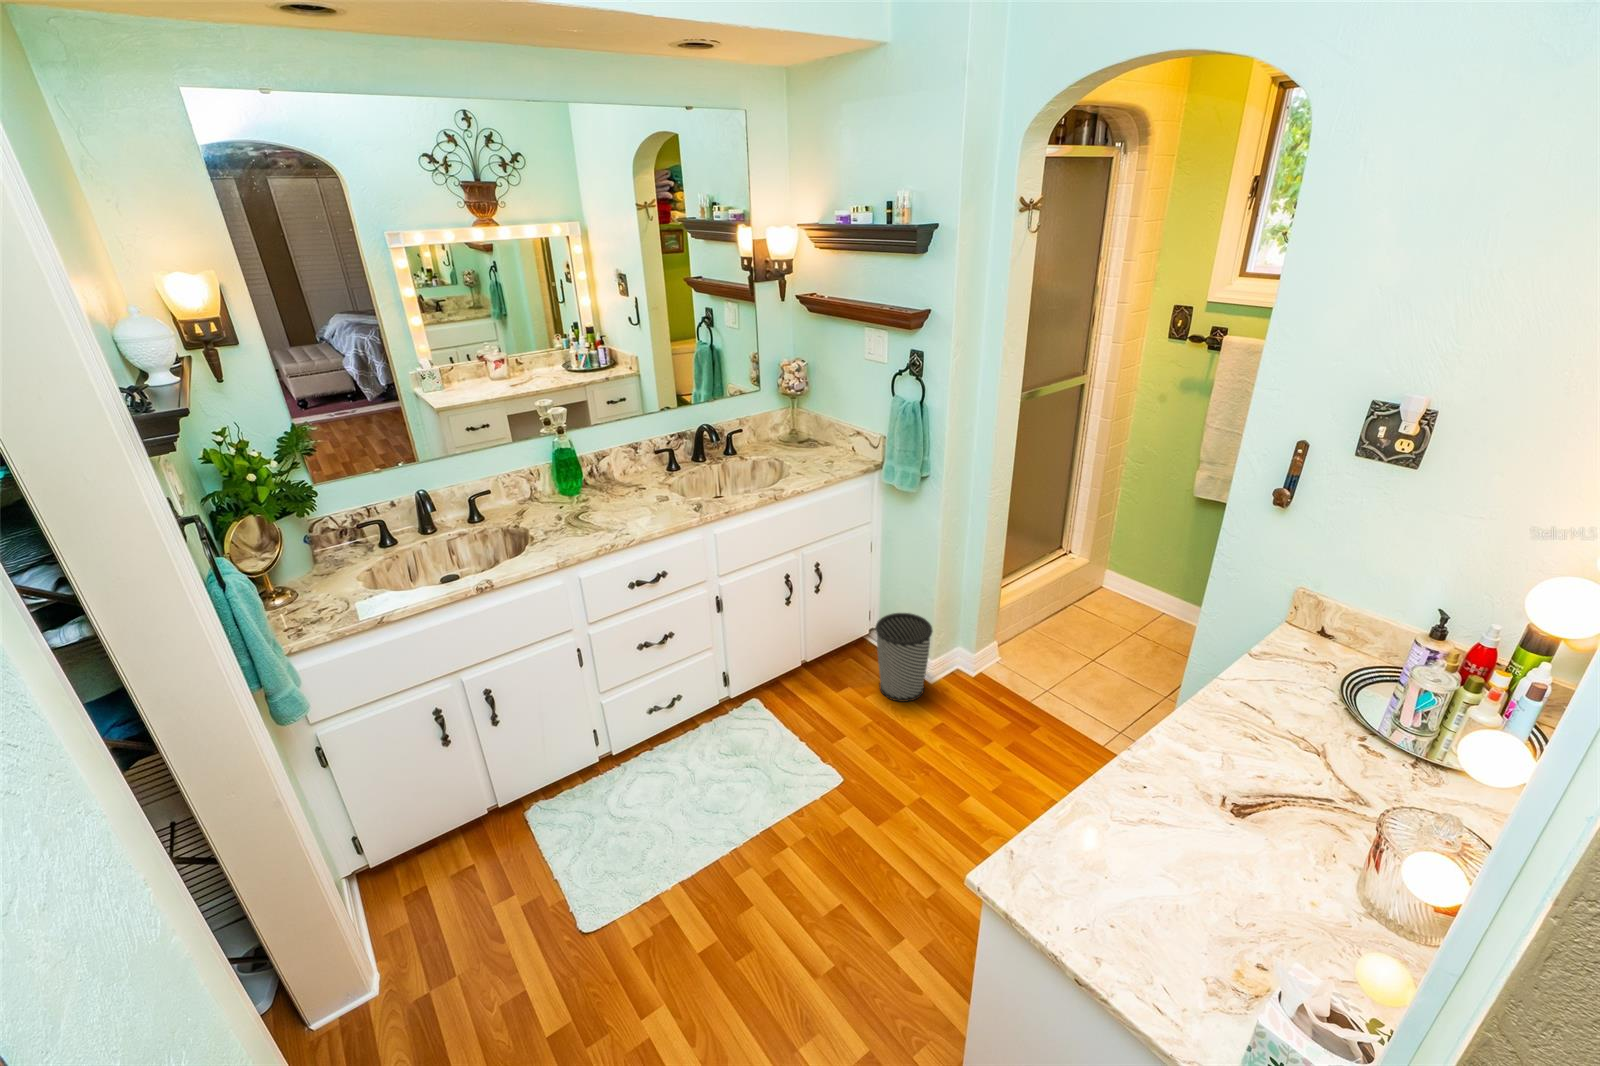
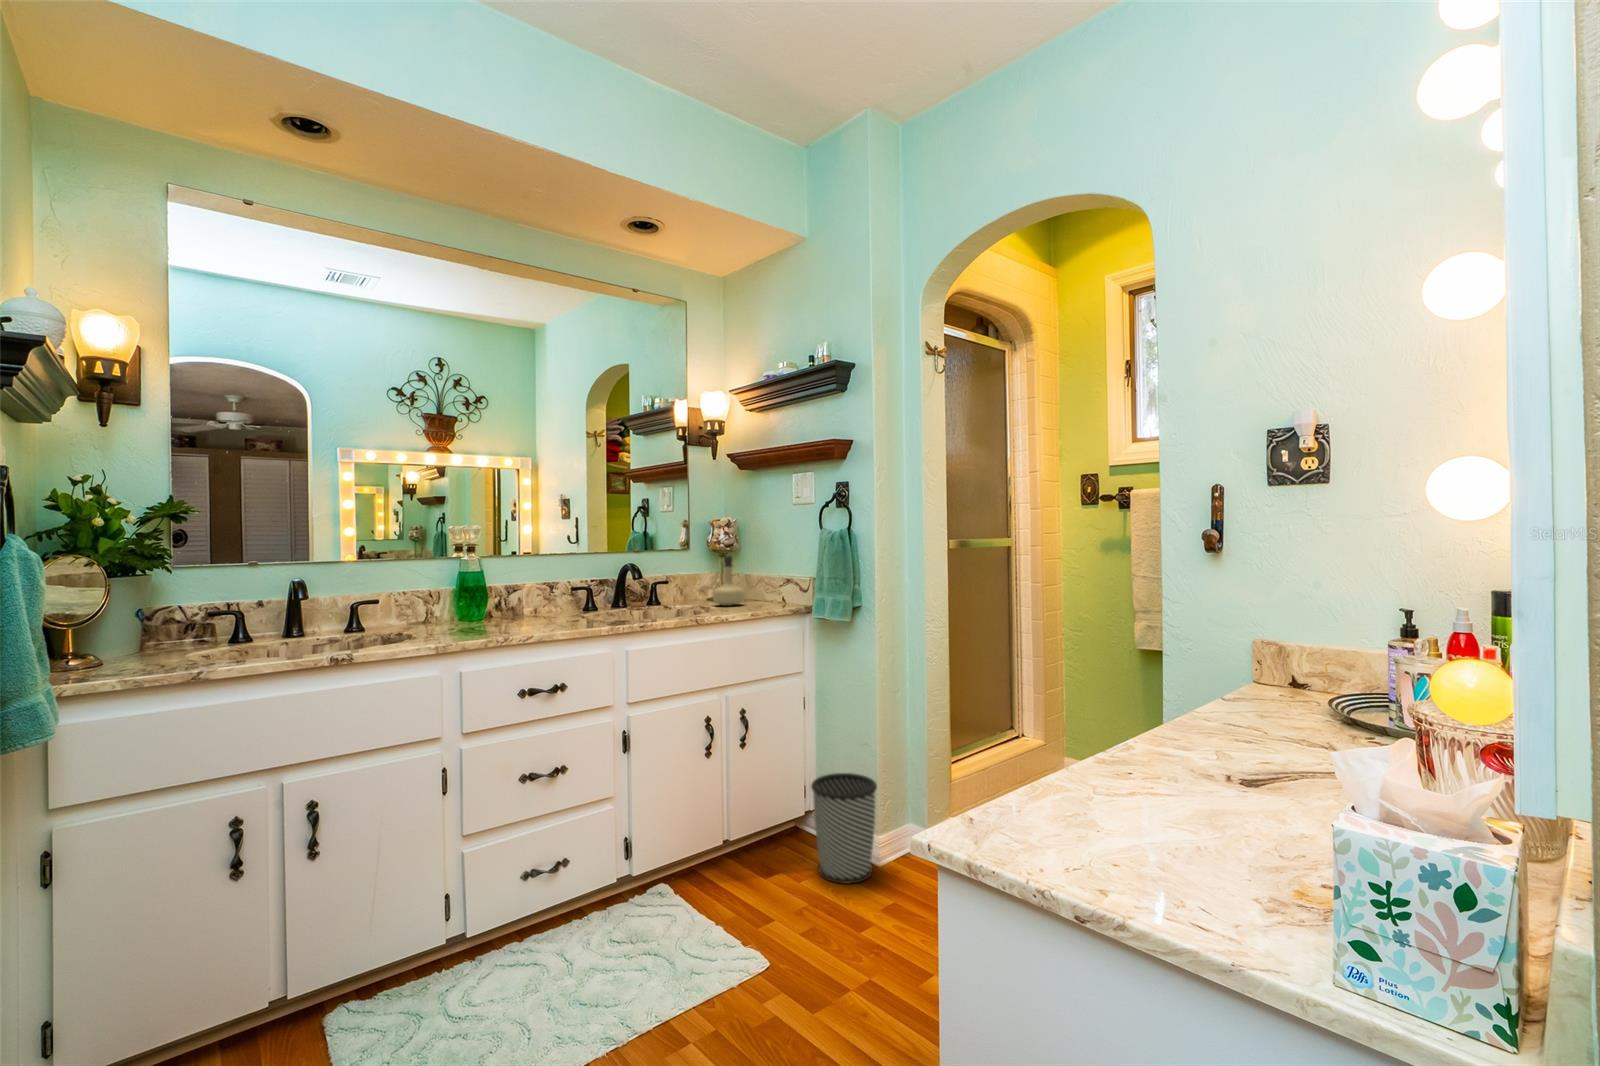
perfume bottle: none [785,412,815,461] -> present [713,554,744,606]

